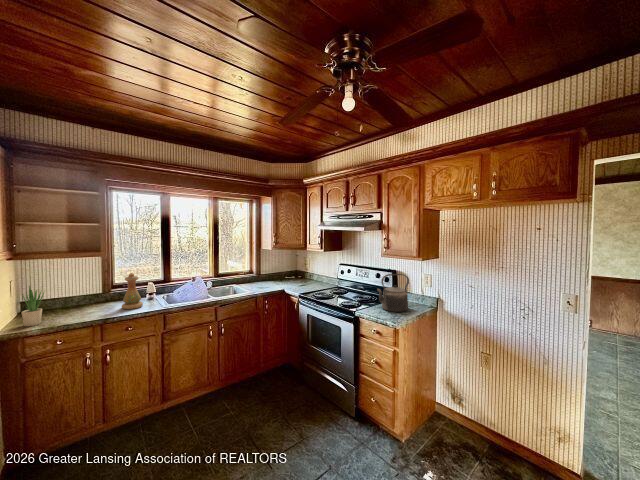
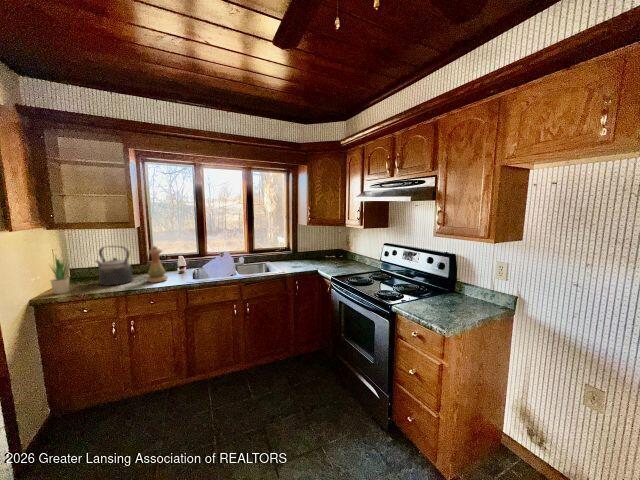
kettle: present [377,274,409,312] -> present [96,246,133,286]

